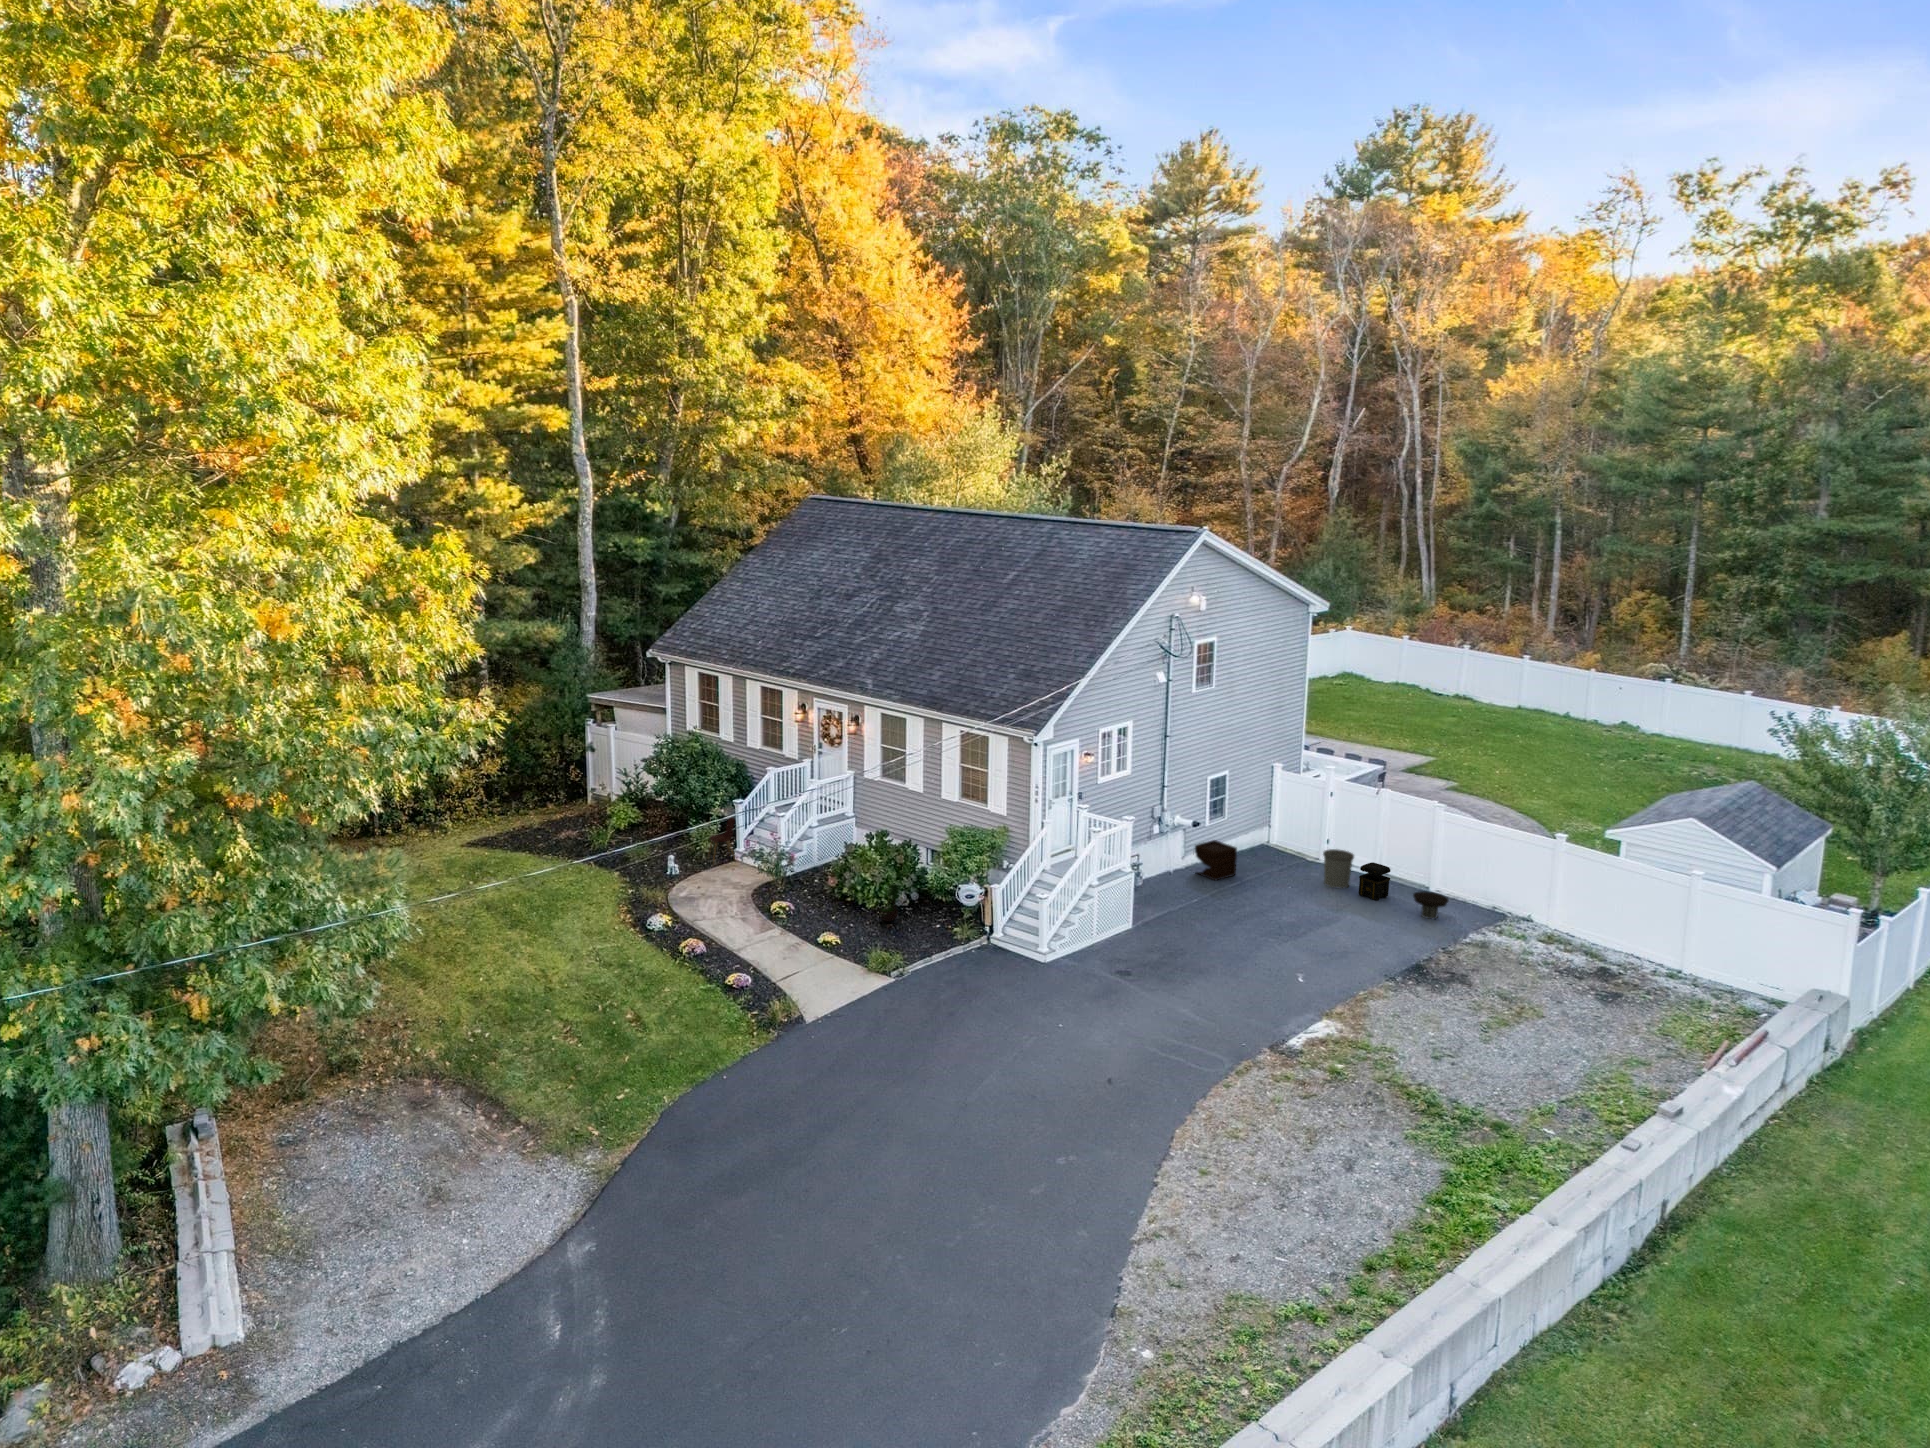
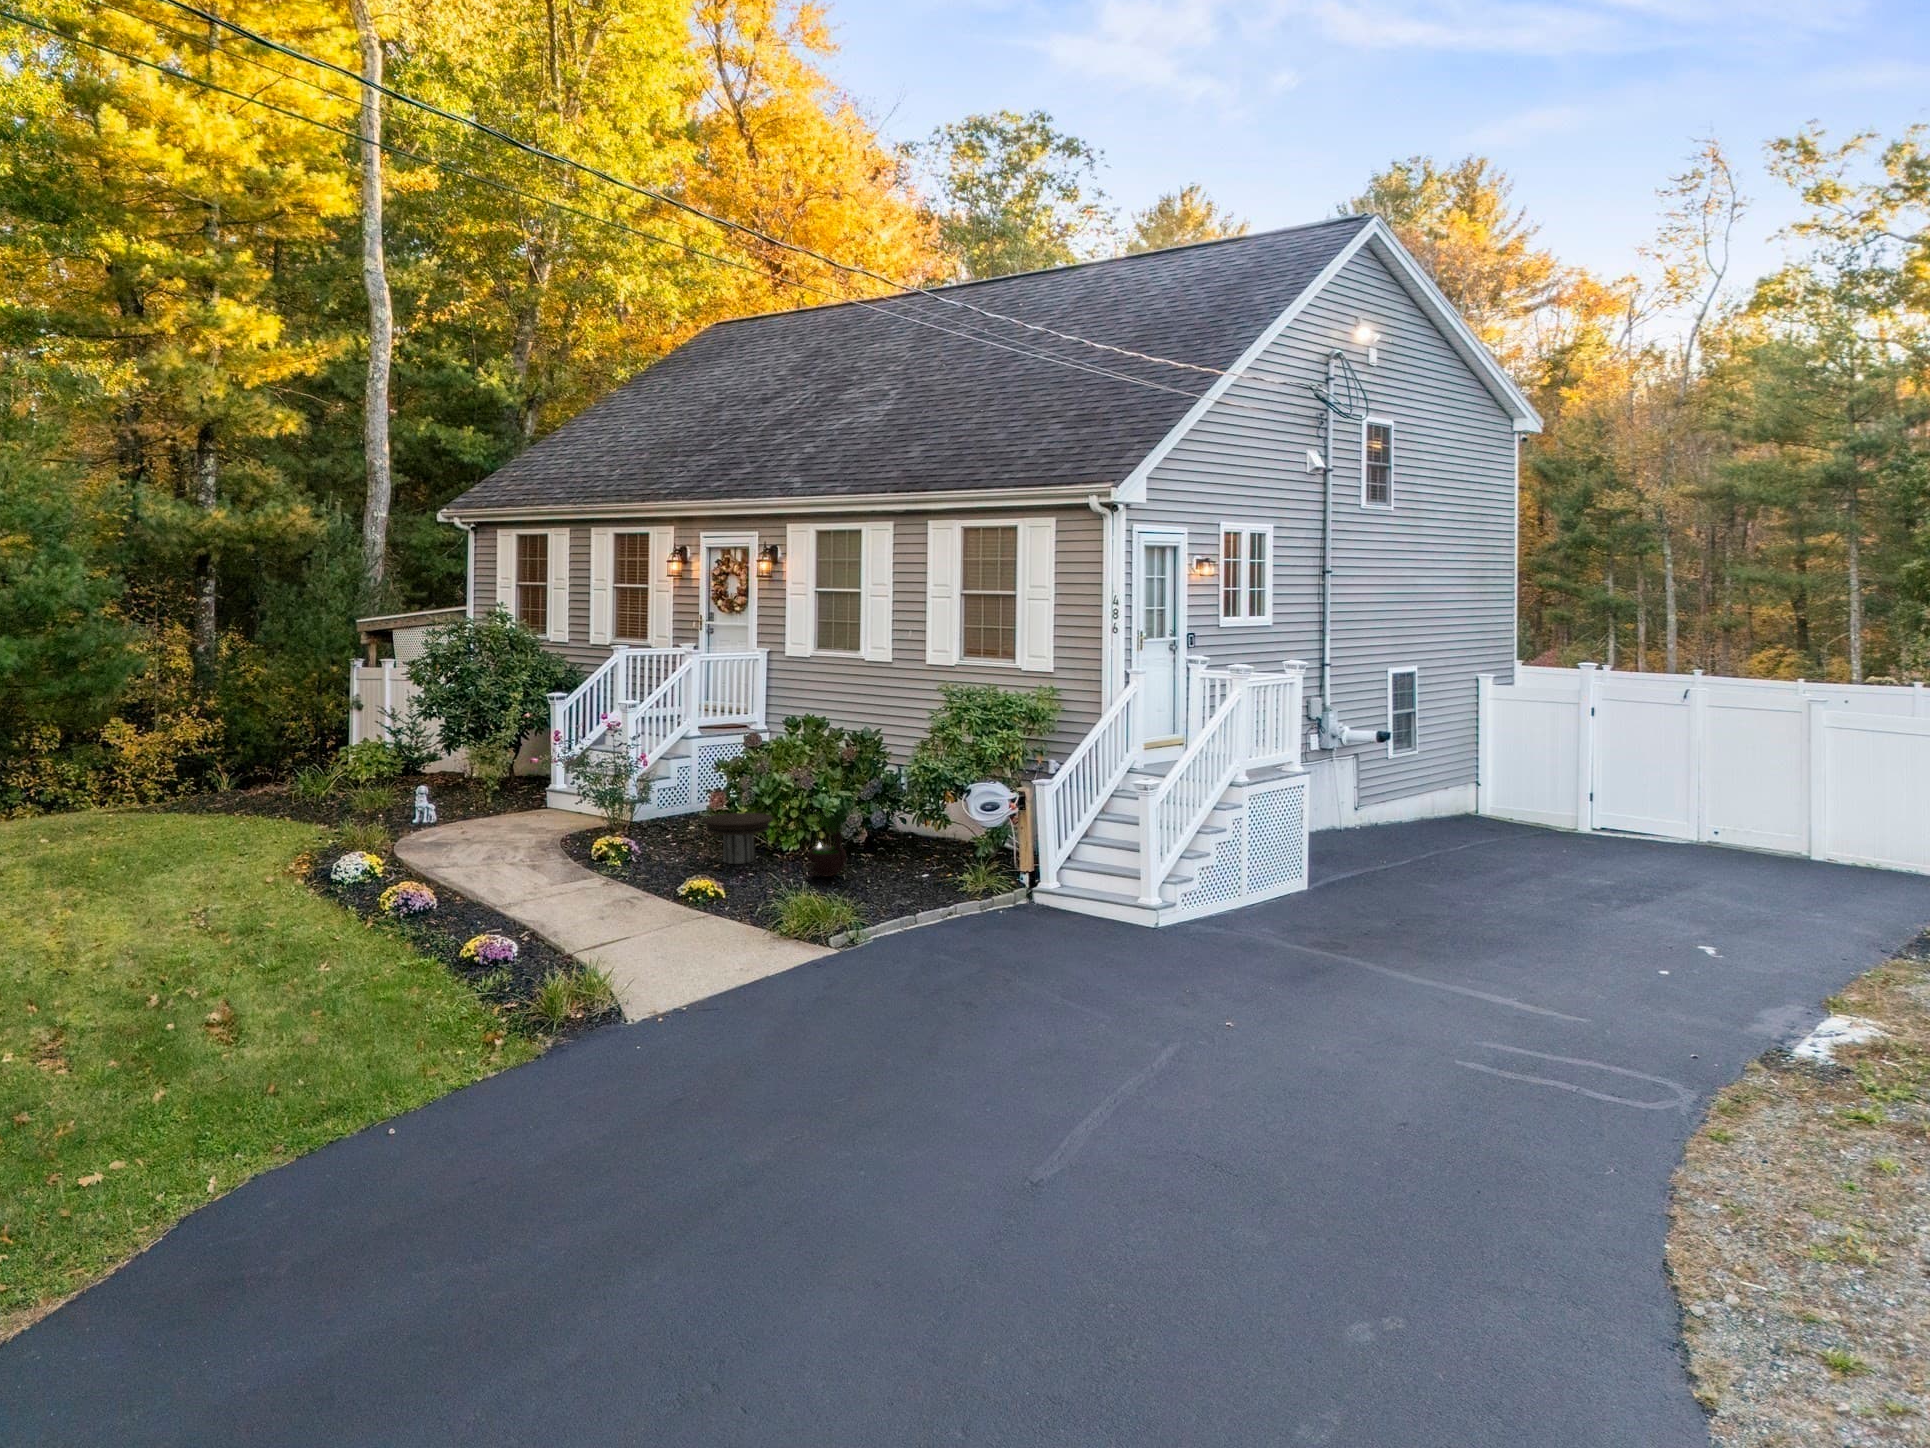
chair: present [709,817,735,855] -> none [502,727,552,811]
wooden crate: present [1195,840,1237,880] -> none [1369,775,1448,838]
trash can: present [1323,849,1354,888] -> none [1606,777,1668,844]
toolbox: present [1359,862,1391,900] -> none [1689,791,1749,855]
side table: present [1413,891,1449,919] -> present [703,813,773,864]

